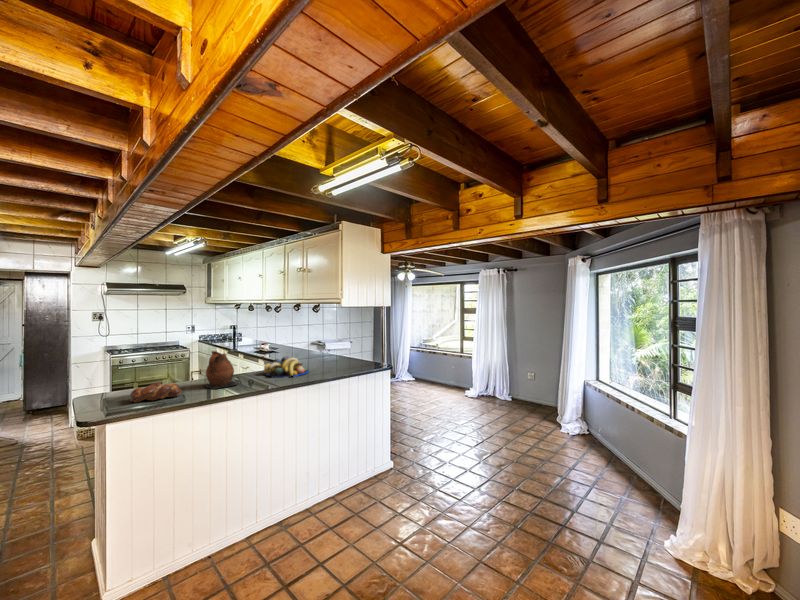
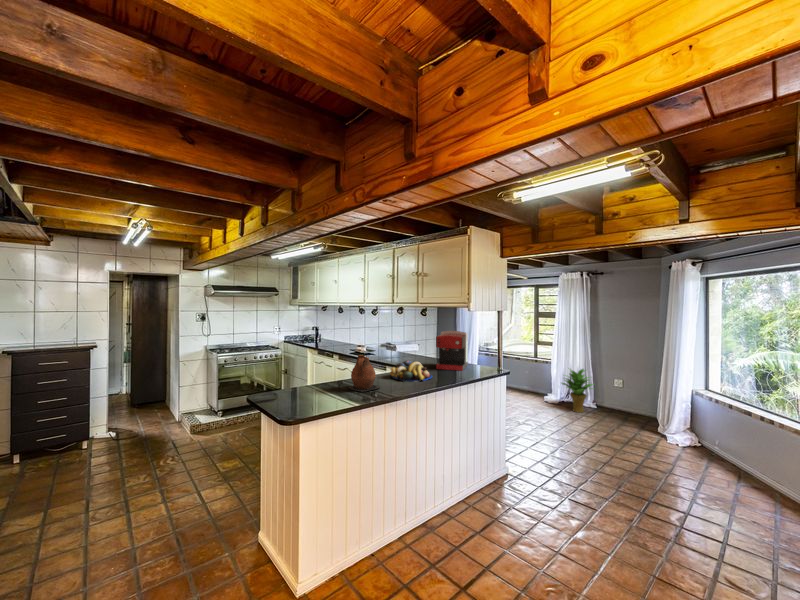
coffee maker: none [323,326,360,366] -> present [436,331,468,371]
potted plant: none [476,362,508,405] -> present [562,369,593,413]
bread loaf: present [130,383,181,402] -> none [299,385,341,404]

